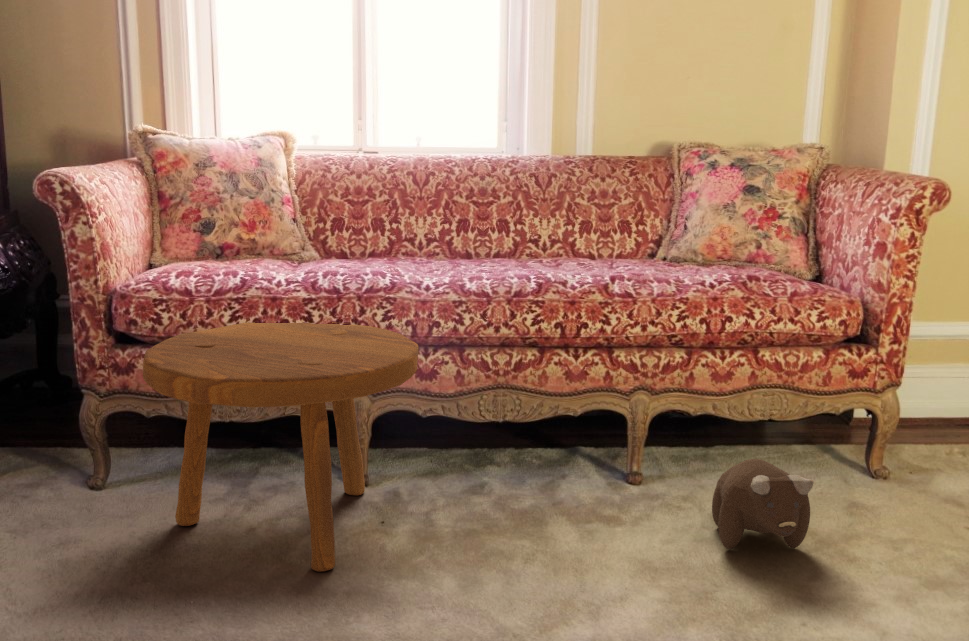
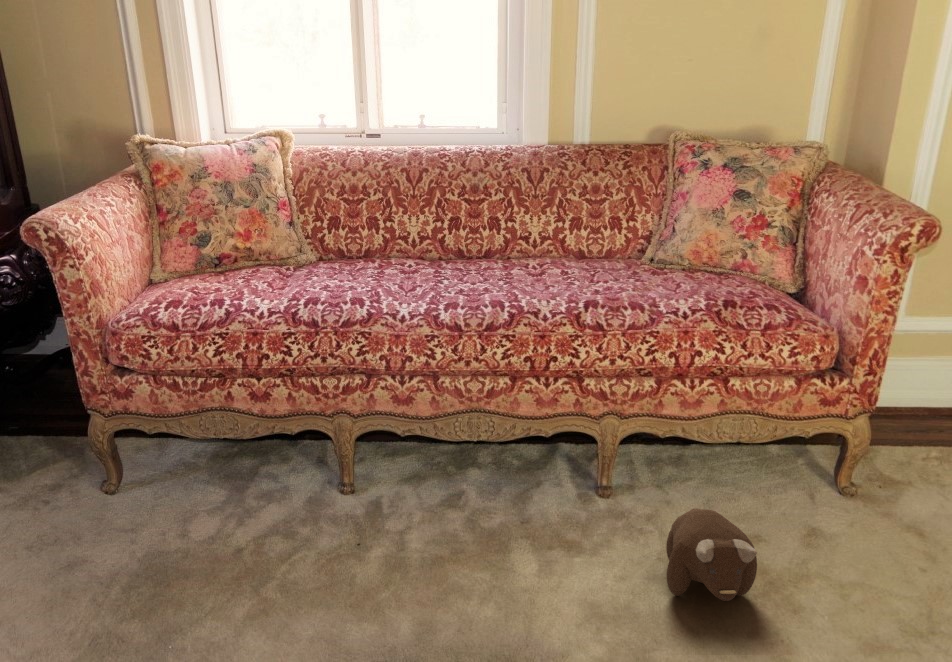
footstool: present [143,322,419,572] -> none [119,350,384,615]

